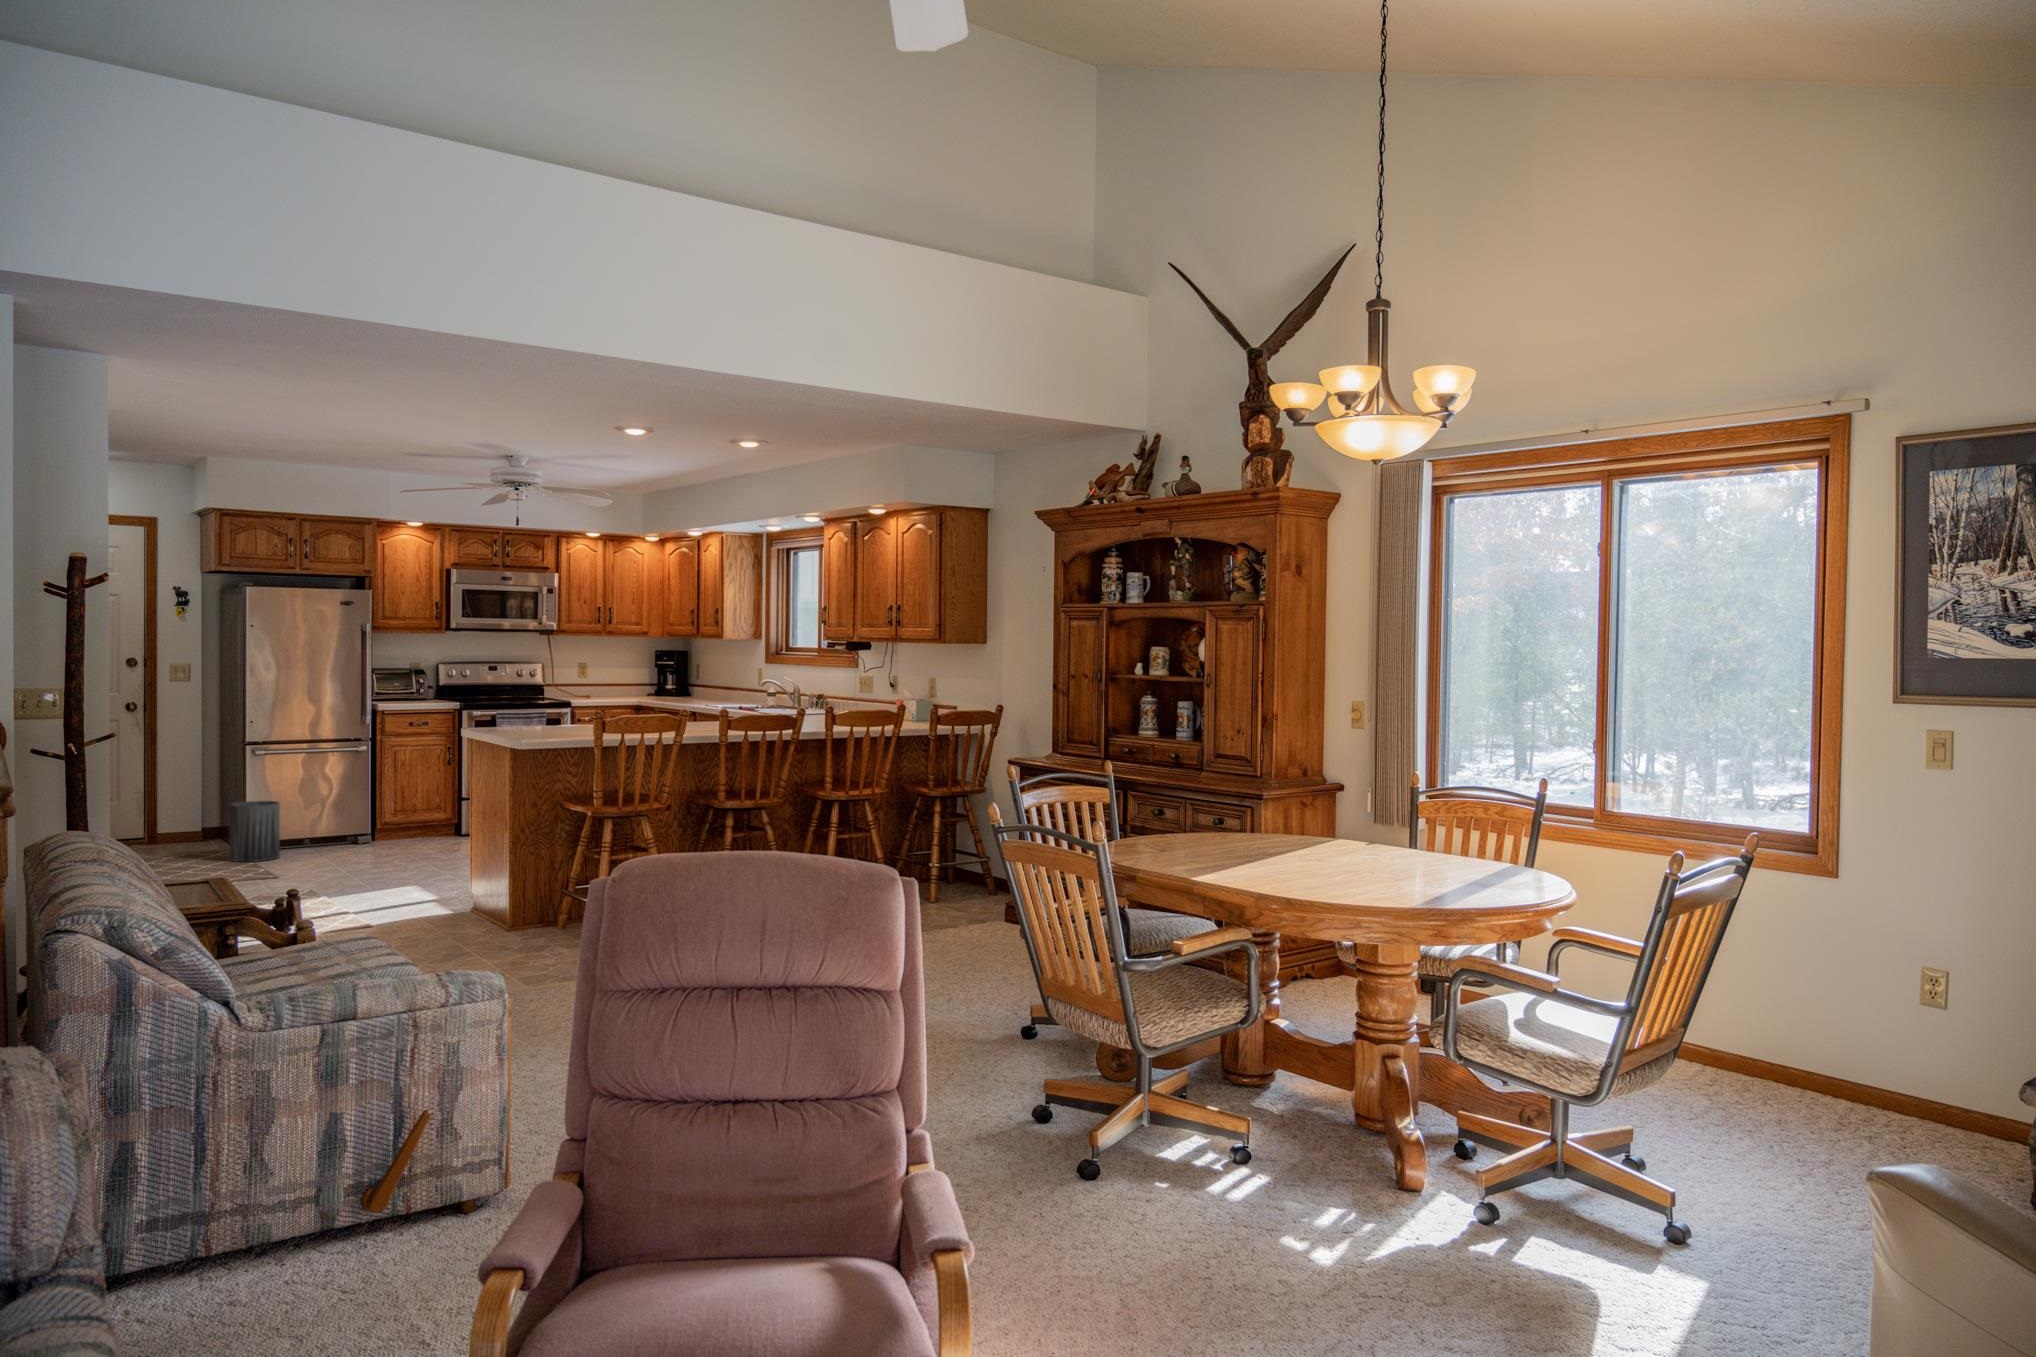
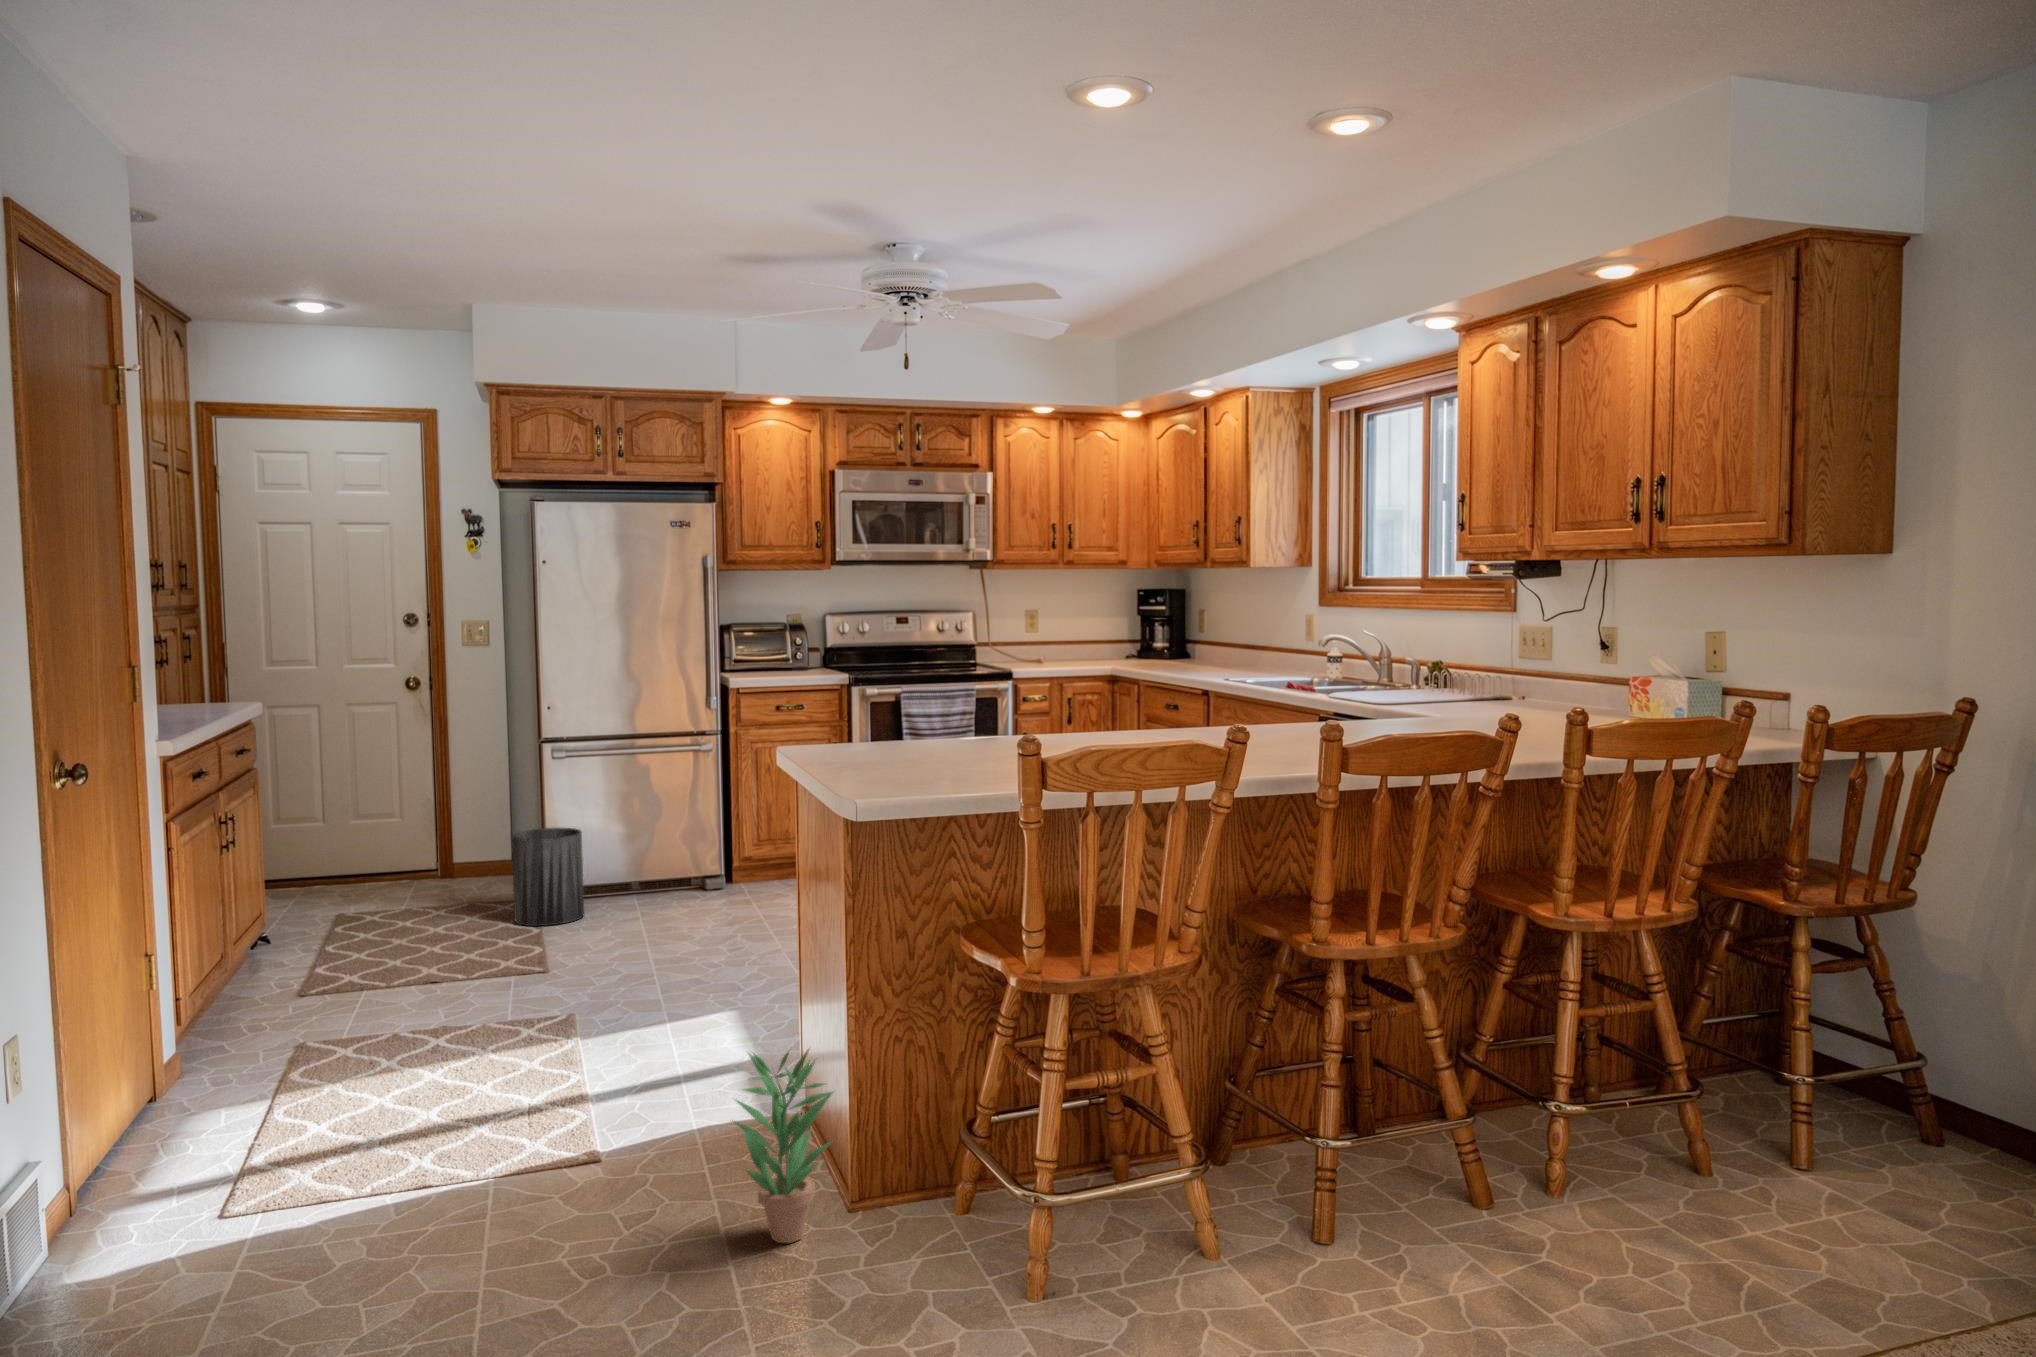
potted plant: none [455,854,505,944] -> present [735,1051,835,1243]

